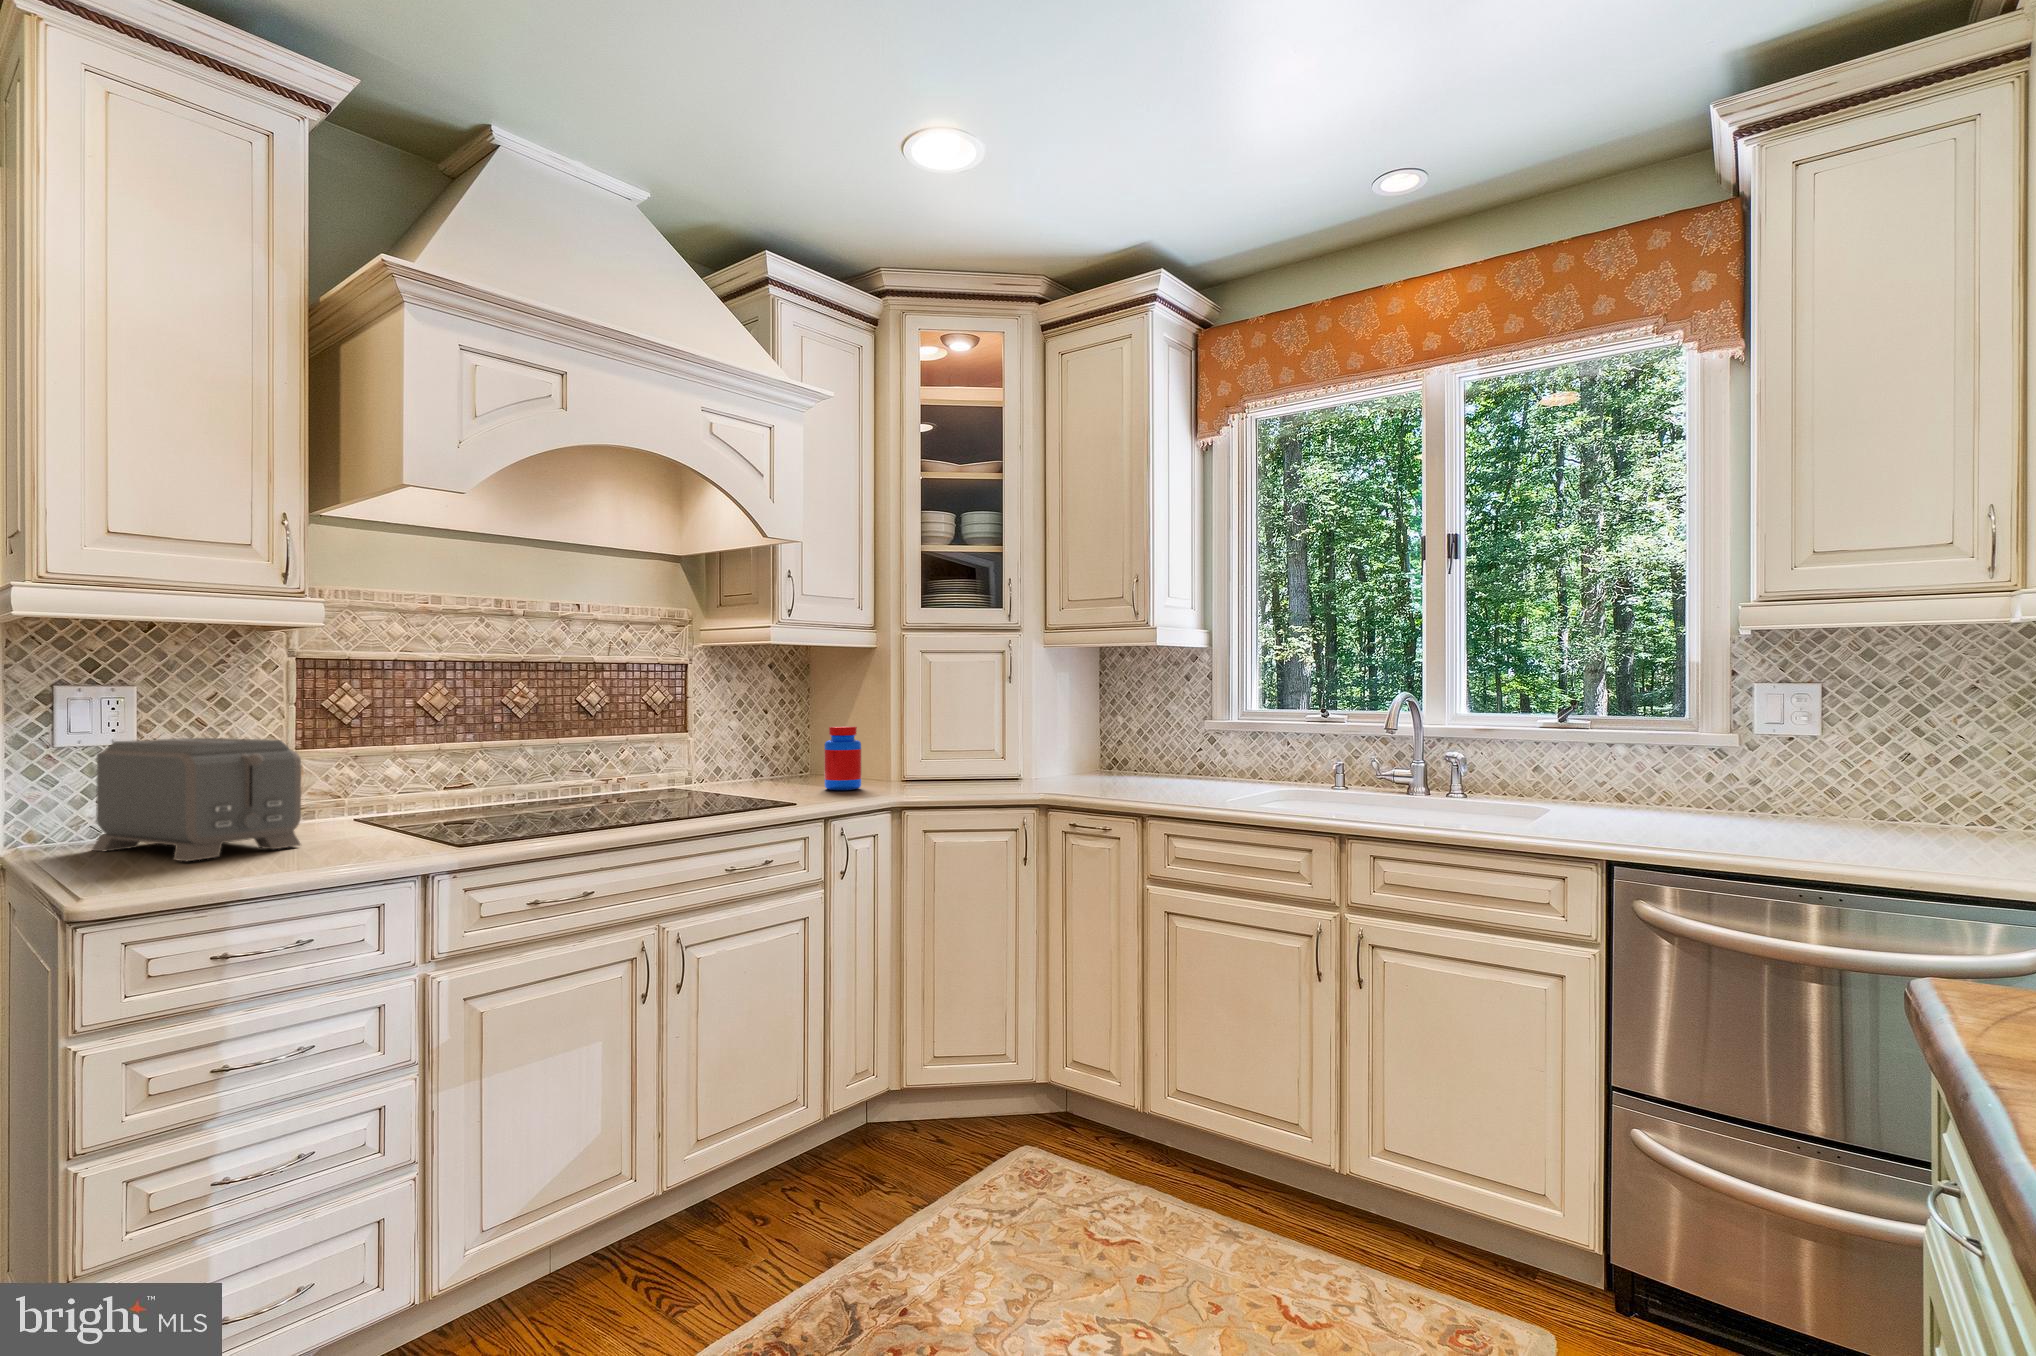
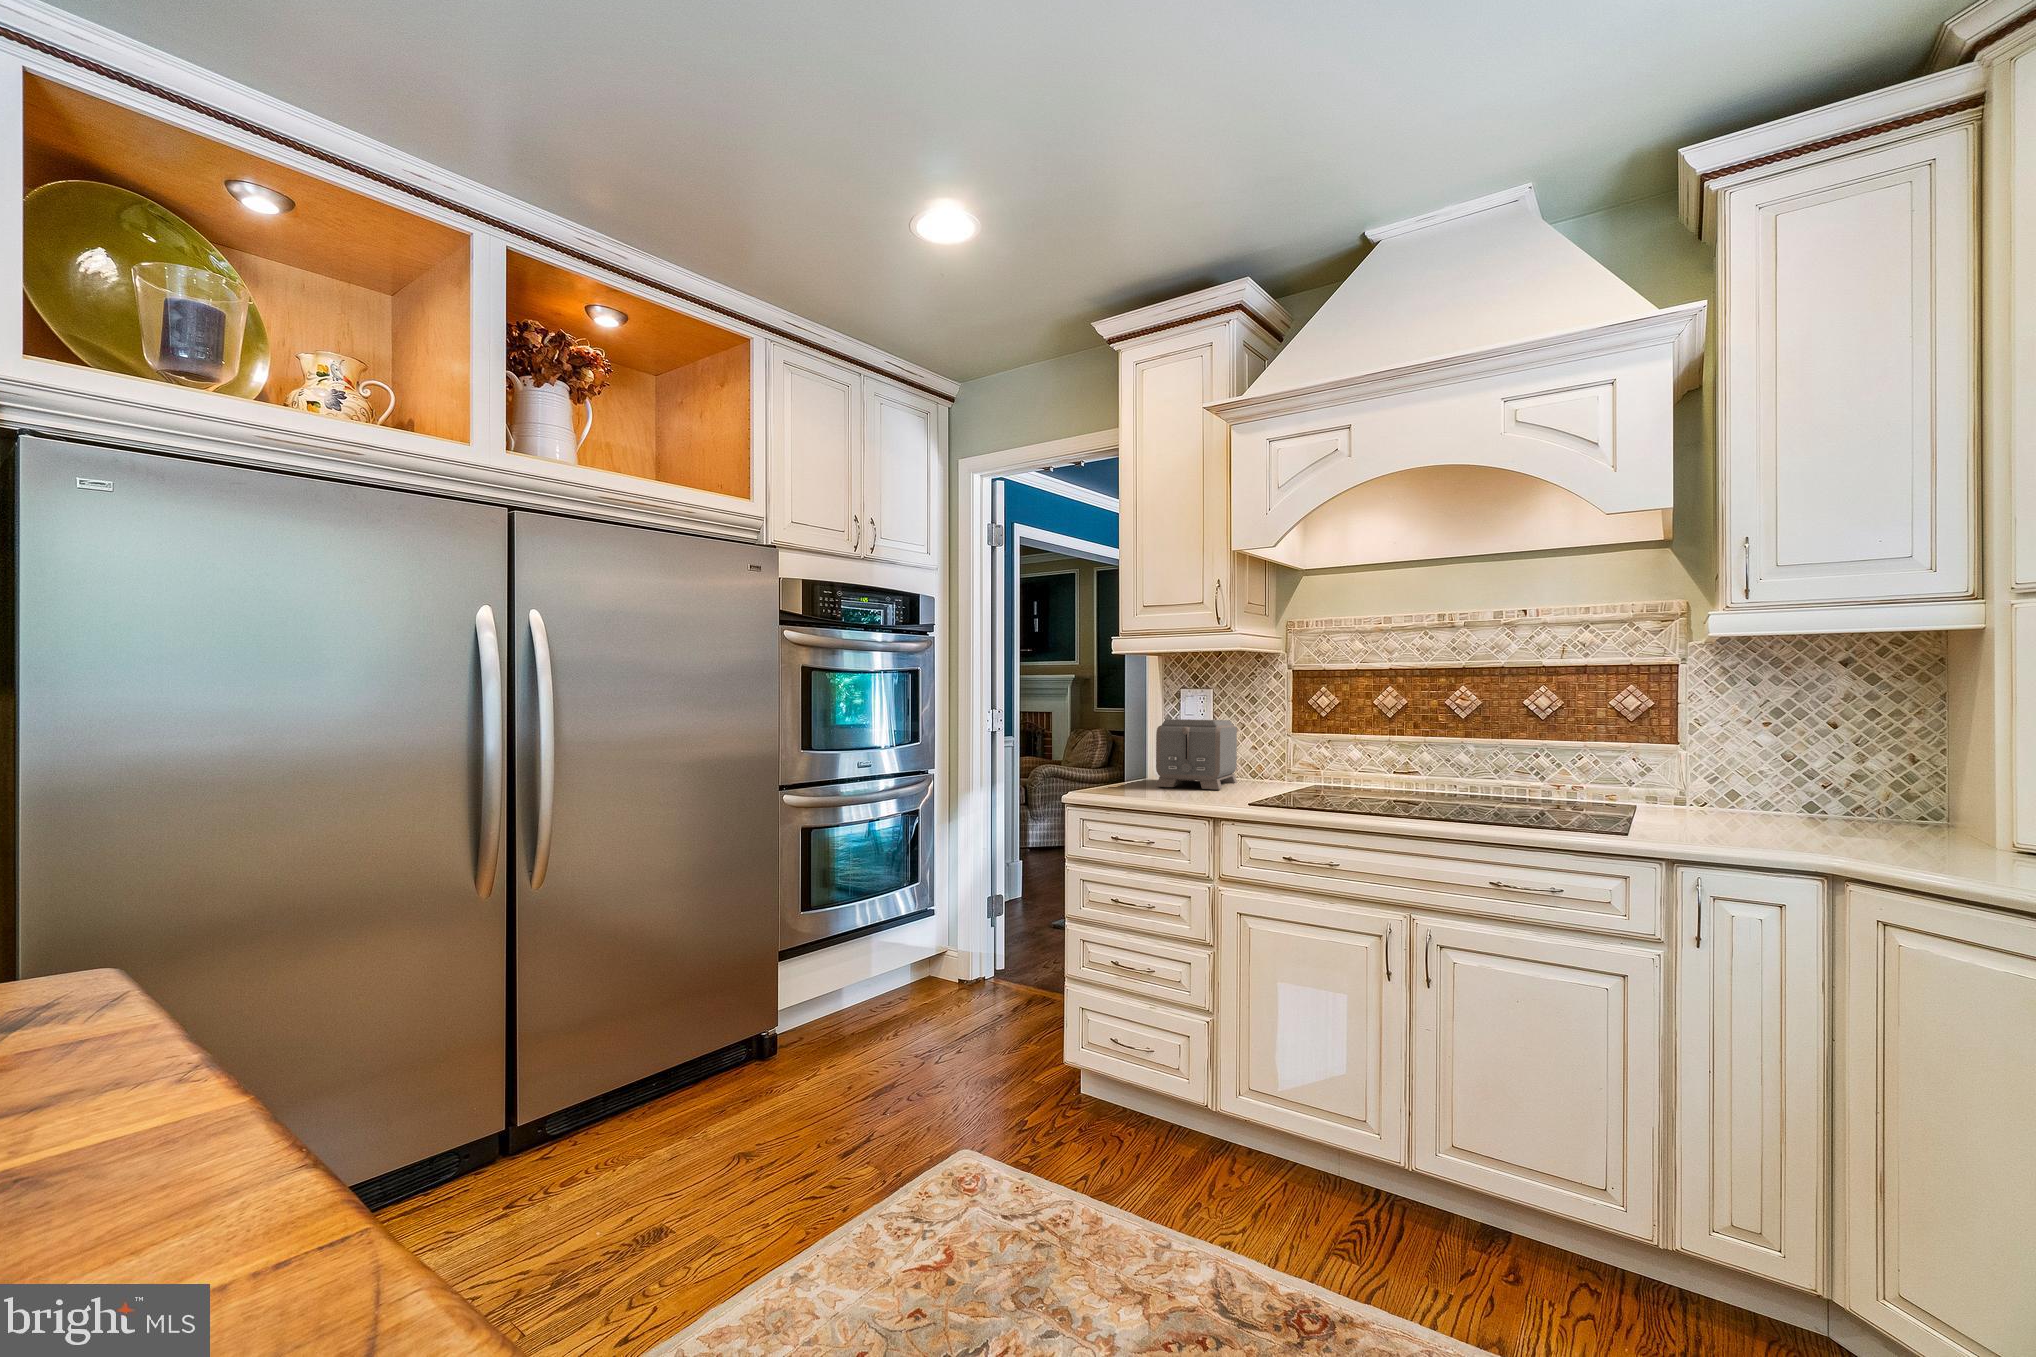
jar: present [824,726,861,790] -> none [1797,743,1872,838]

